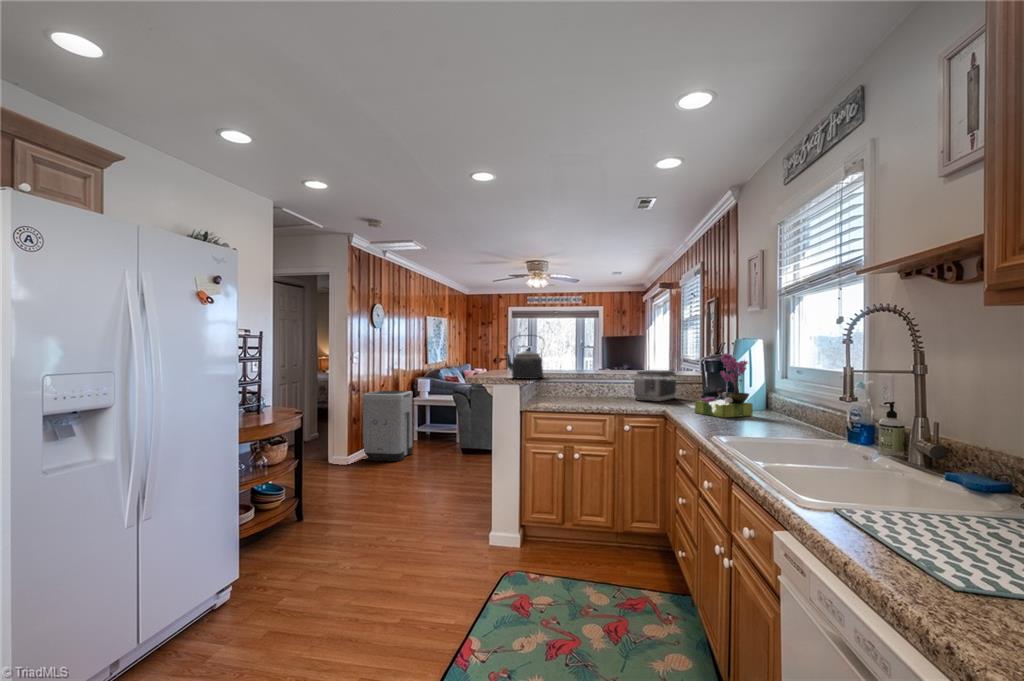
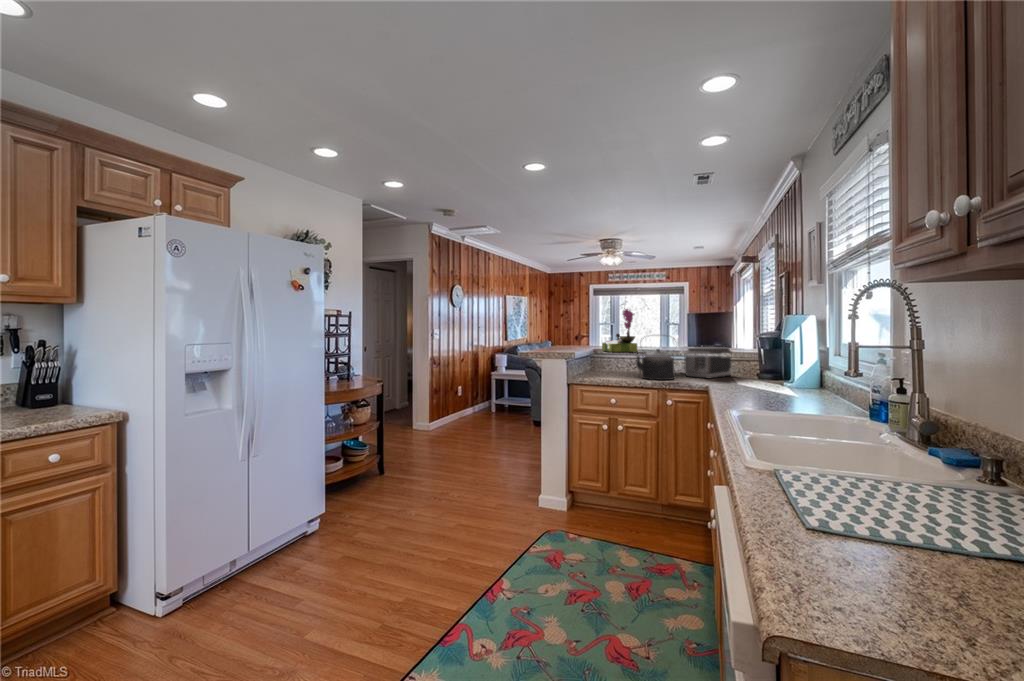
kettle: present [505,335,543,379] -> present [635,349,675,380]
flower arrangement: present [695,353,753,418] -> present [602,309,637,352]
trash can: present [363,391,412,461] -> none [444,365,489,429]

